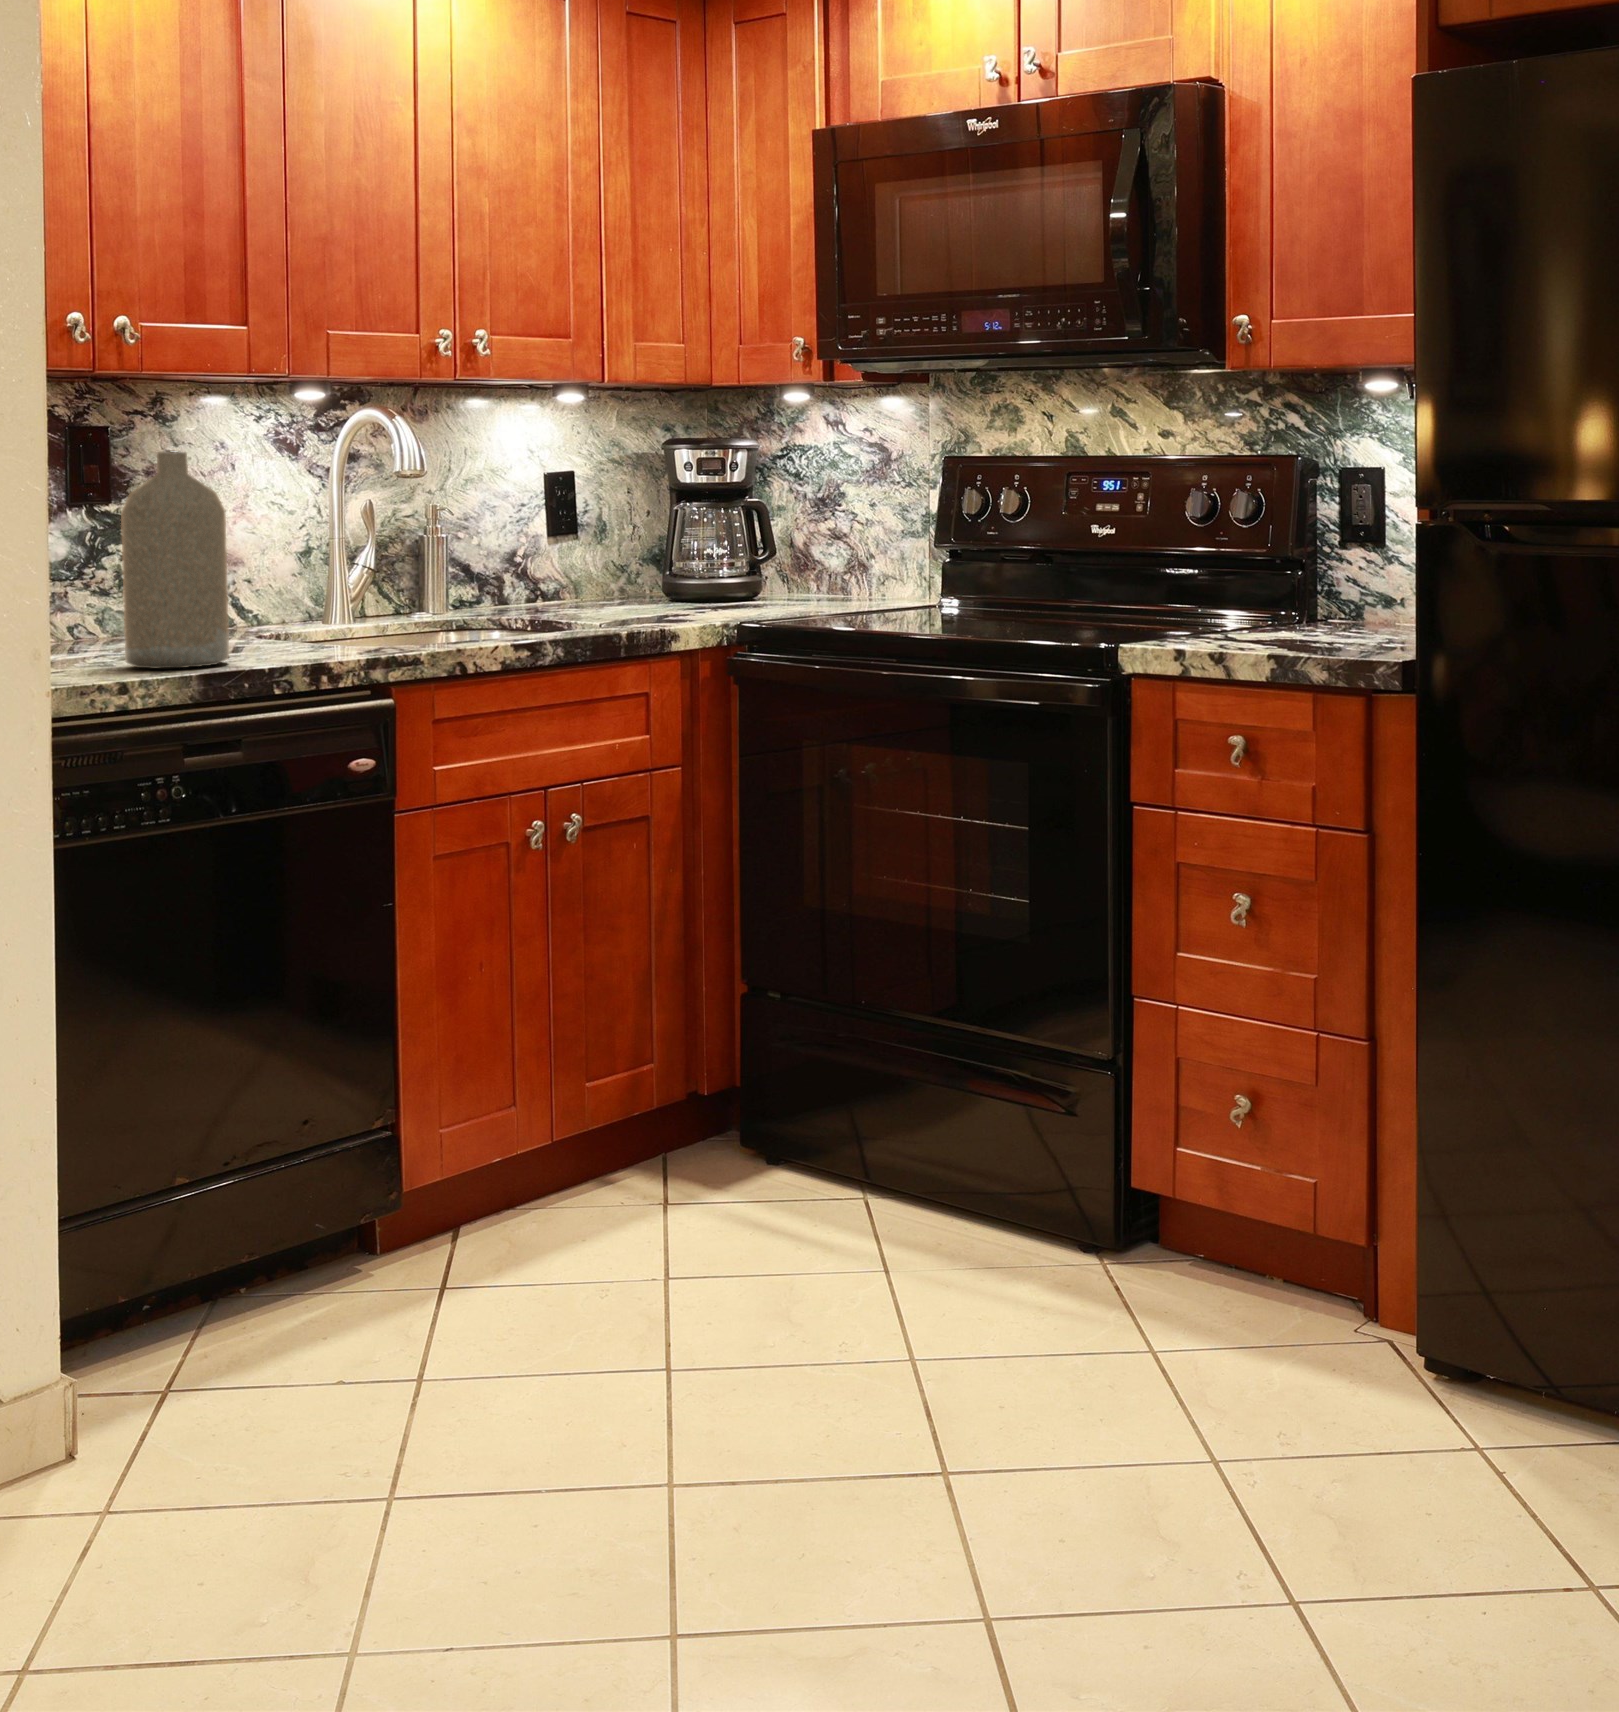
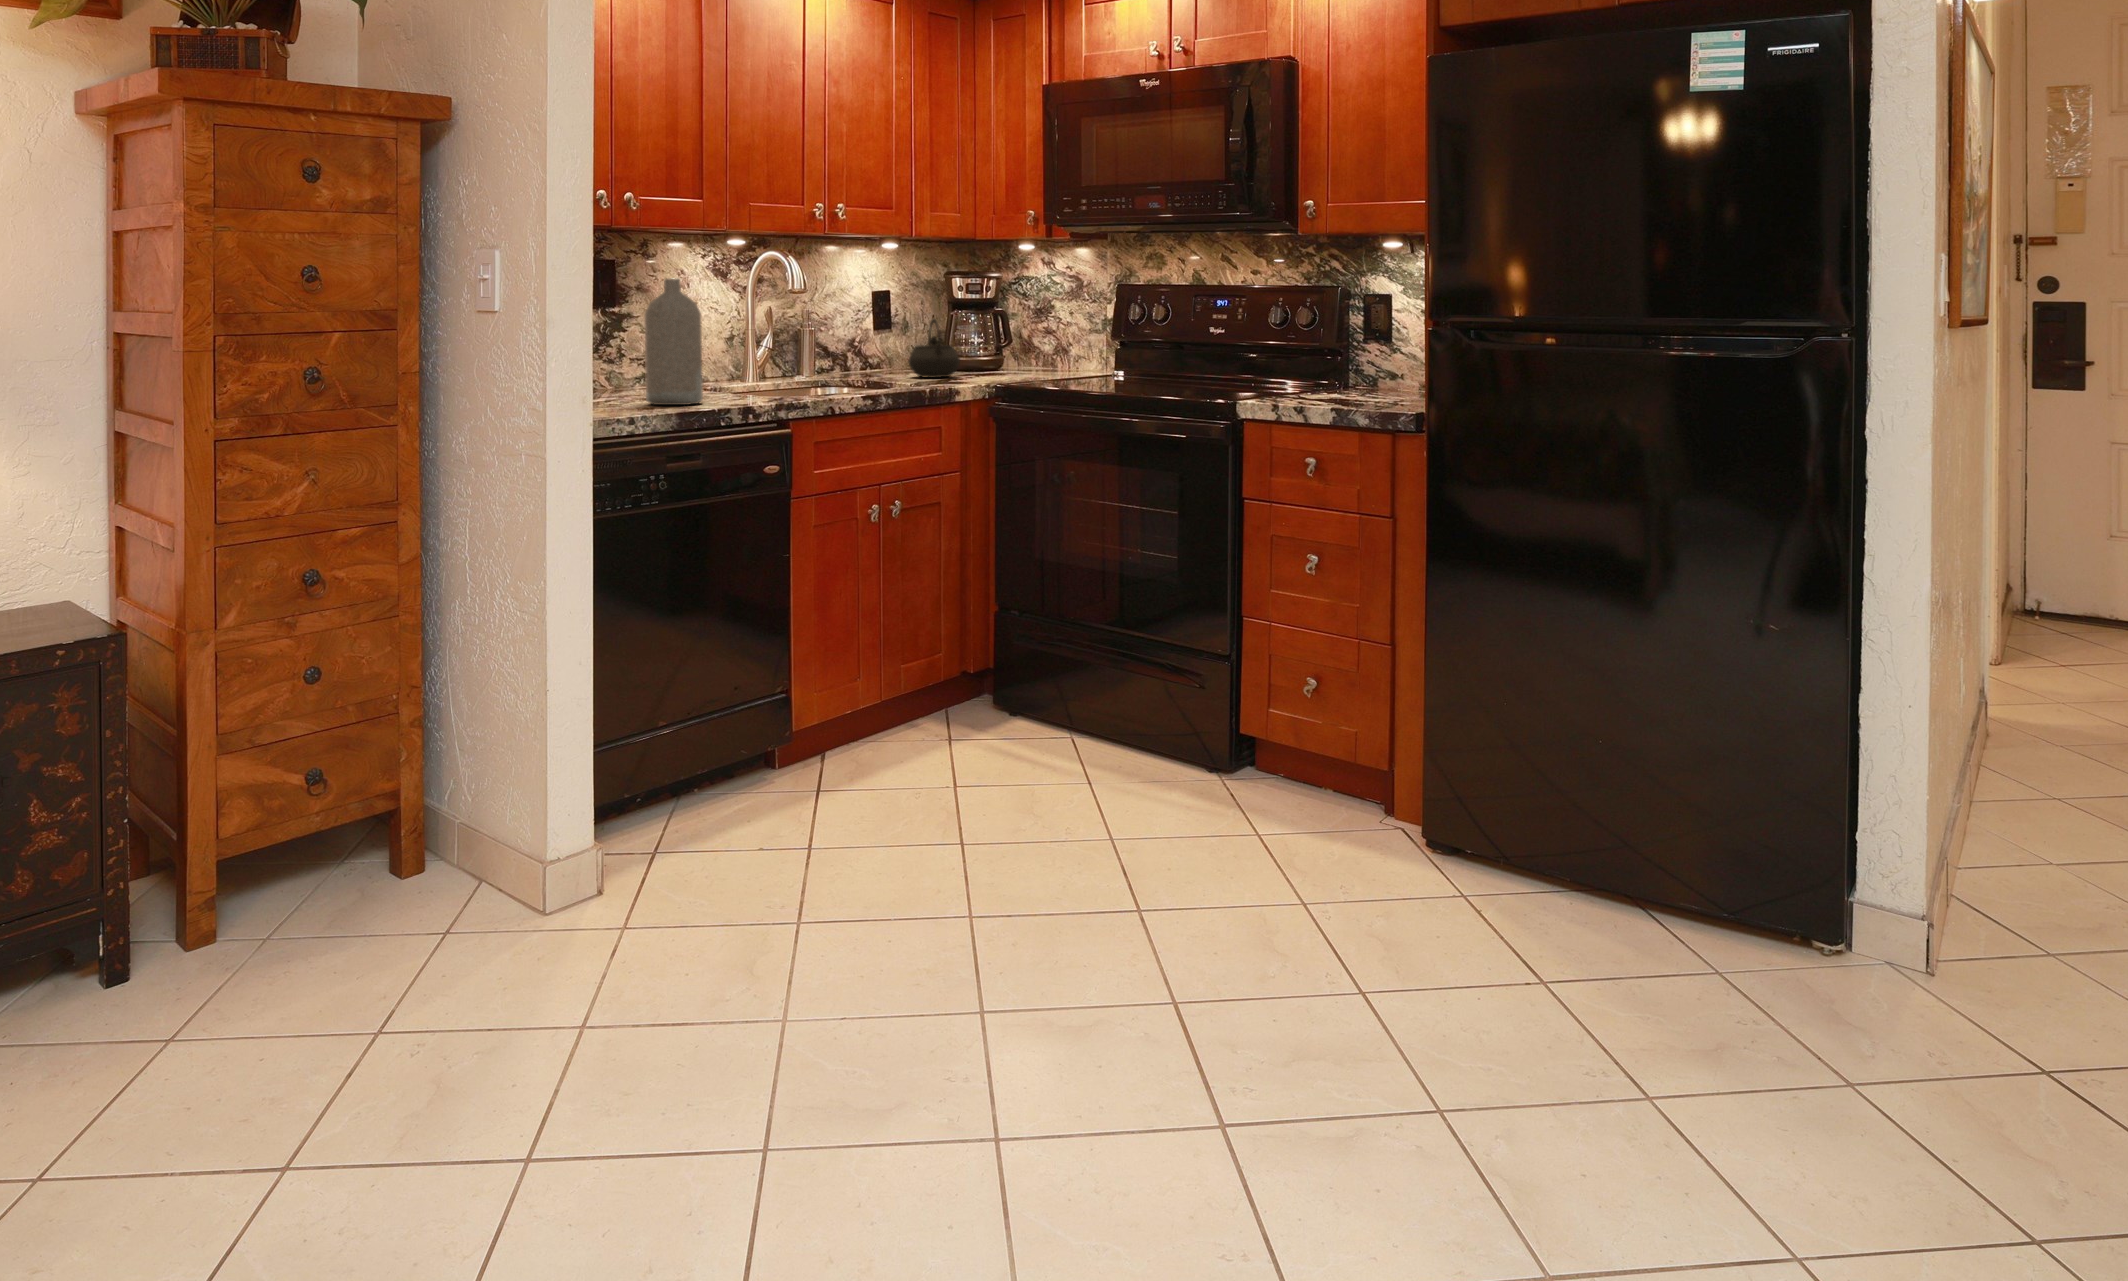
kettle: none [611,512,695,607] -> present [909,319,960,378]

